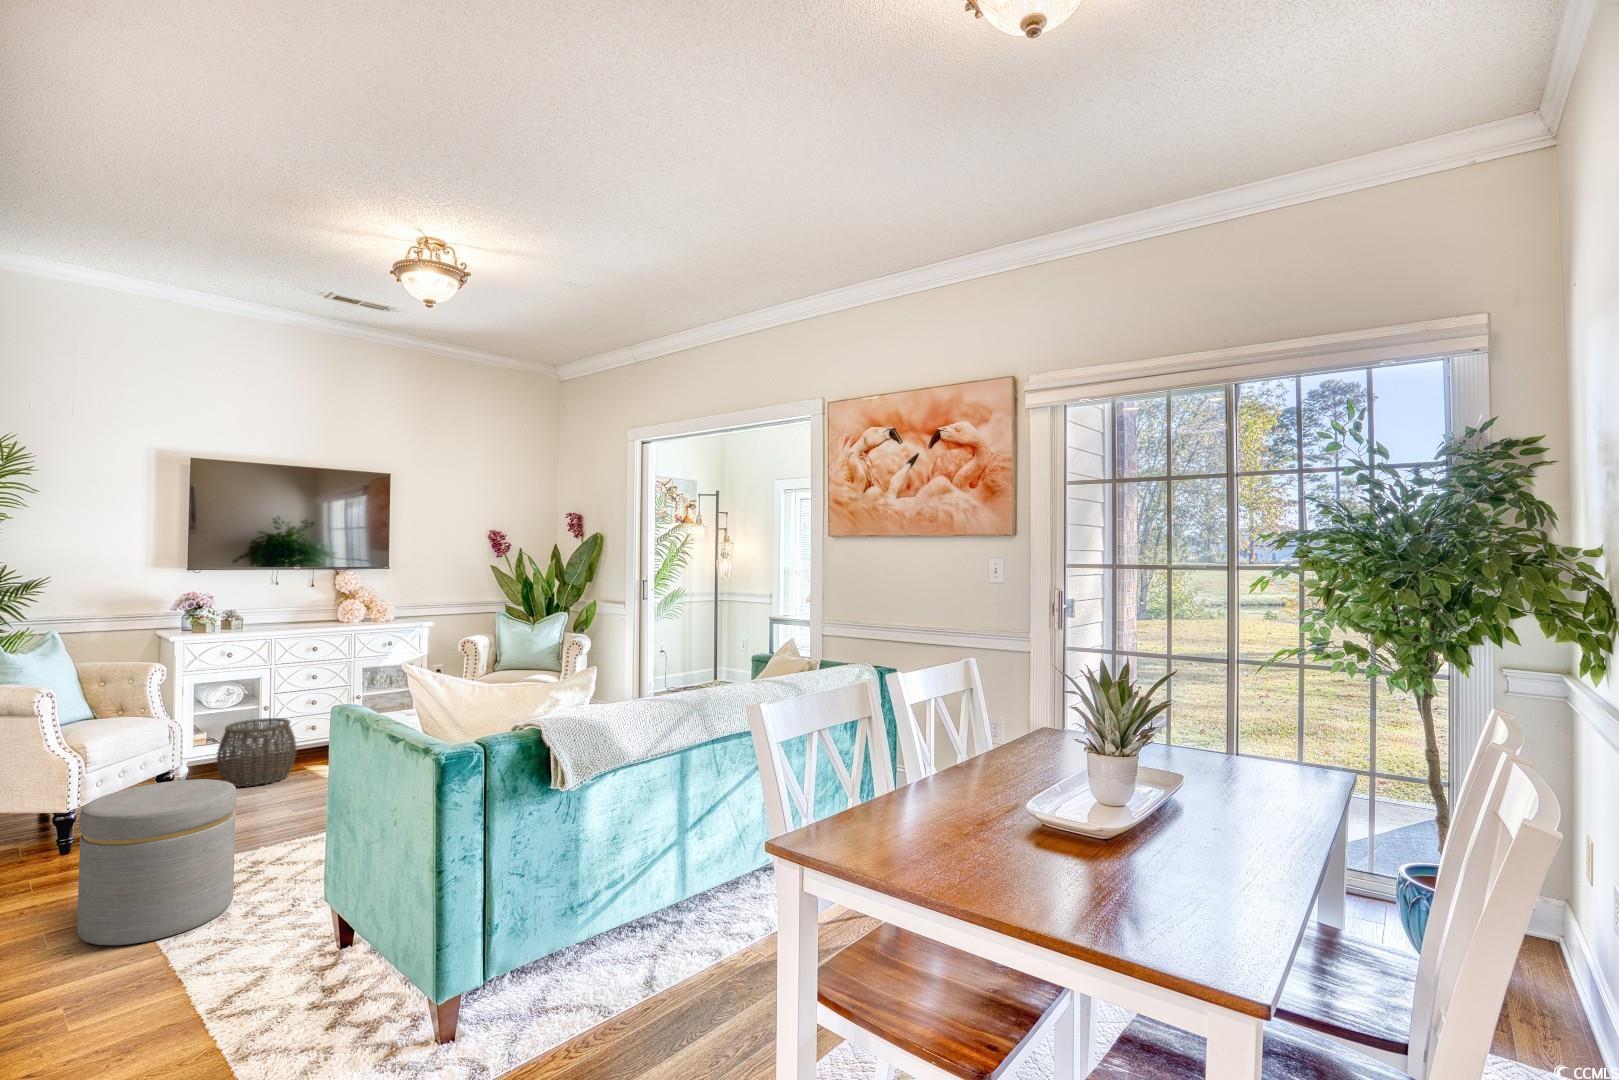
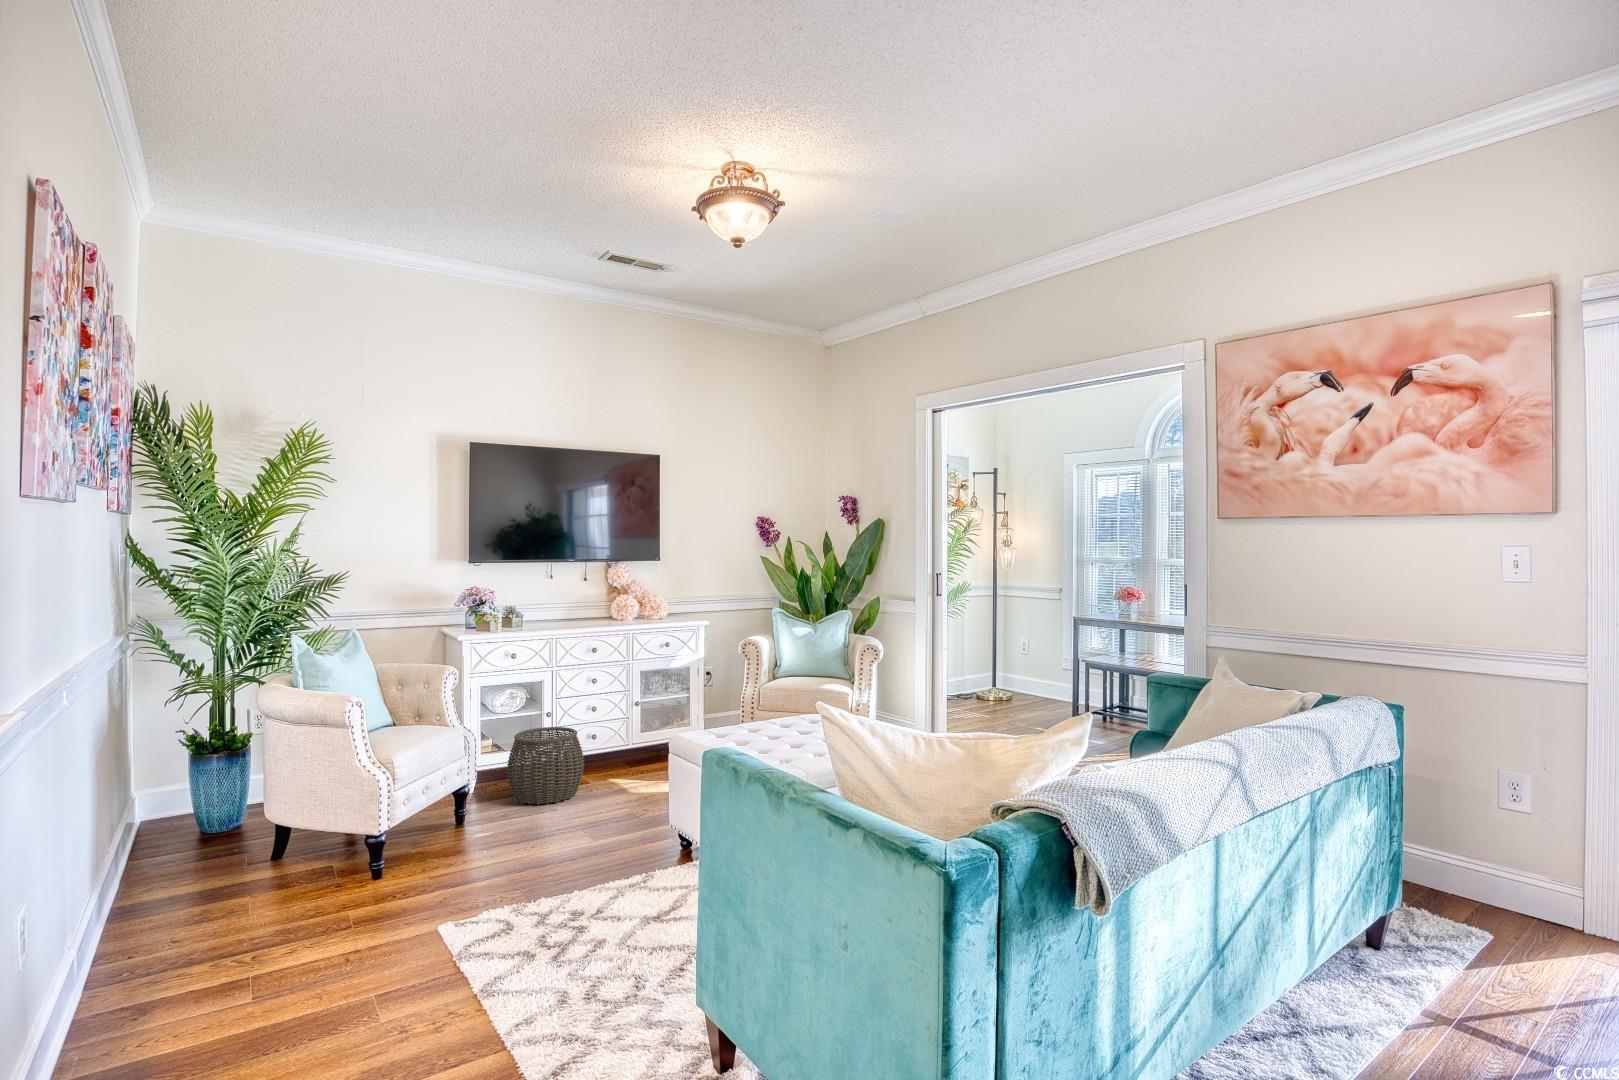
ottoman: present [77,779,237,945] -> none [405,813,566,1029]

